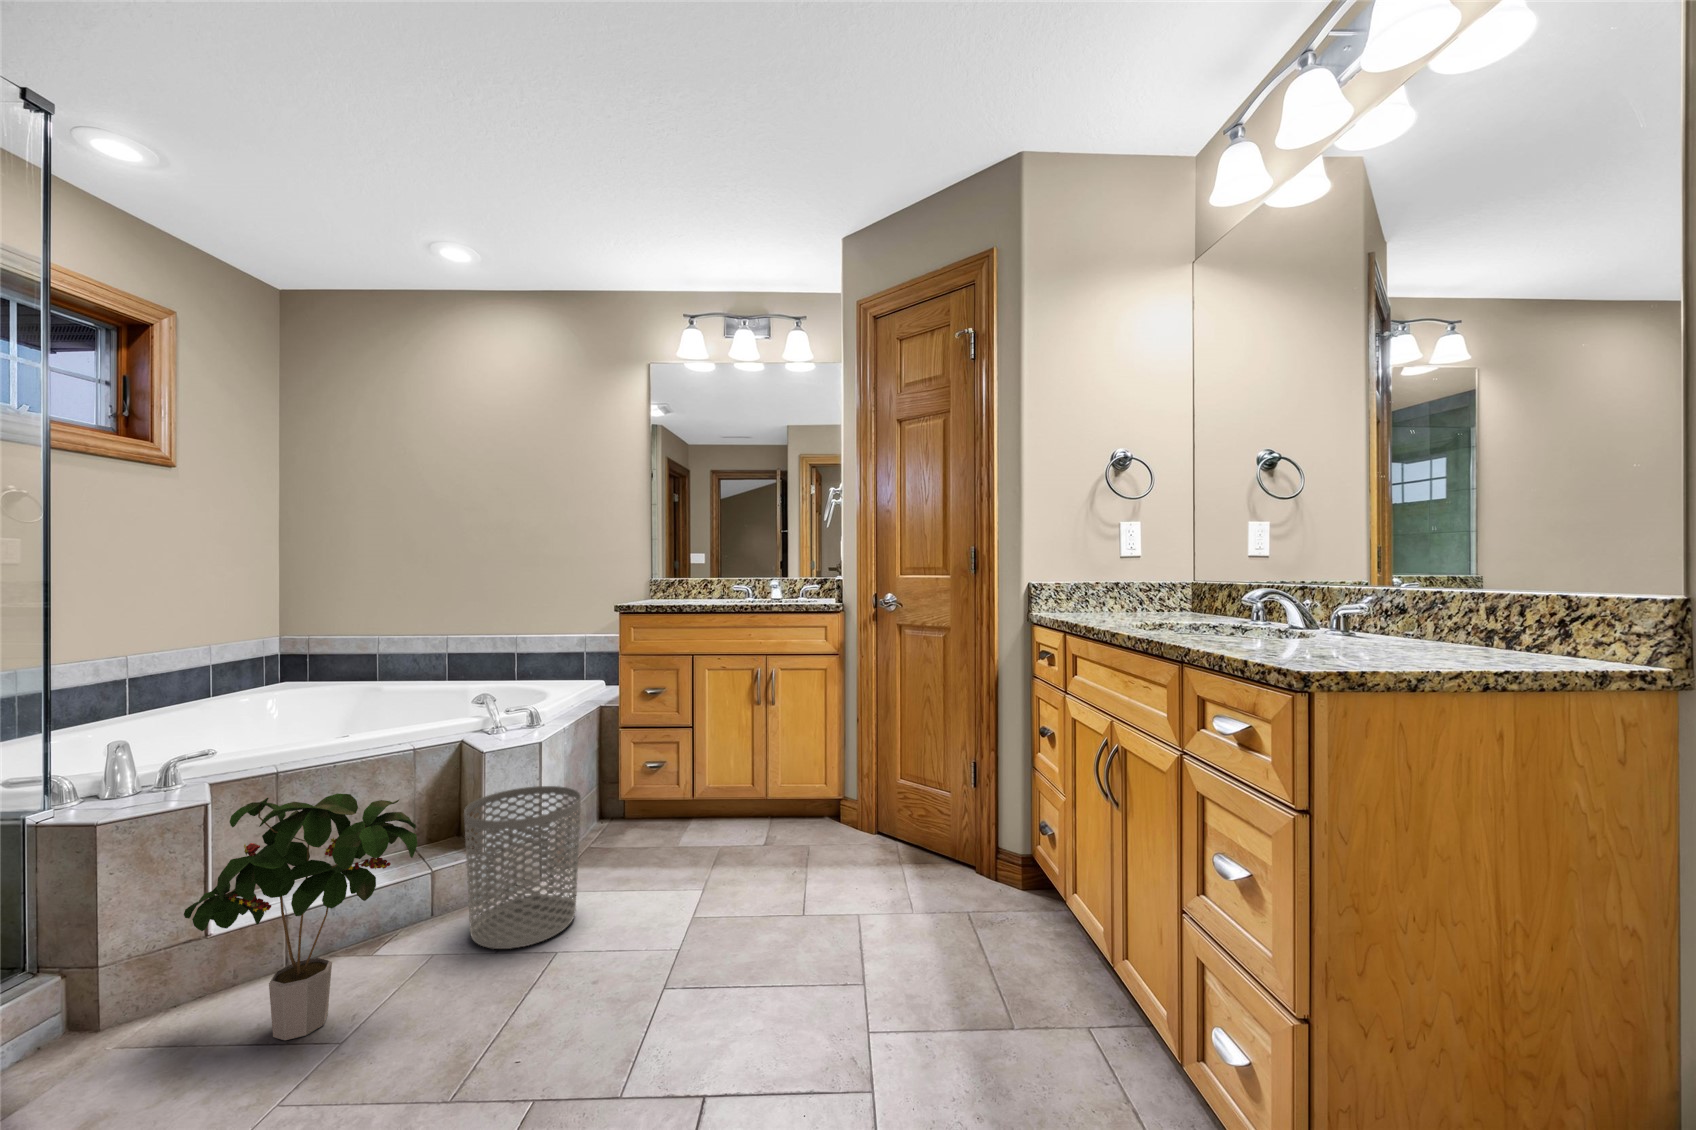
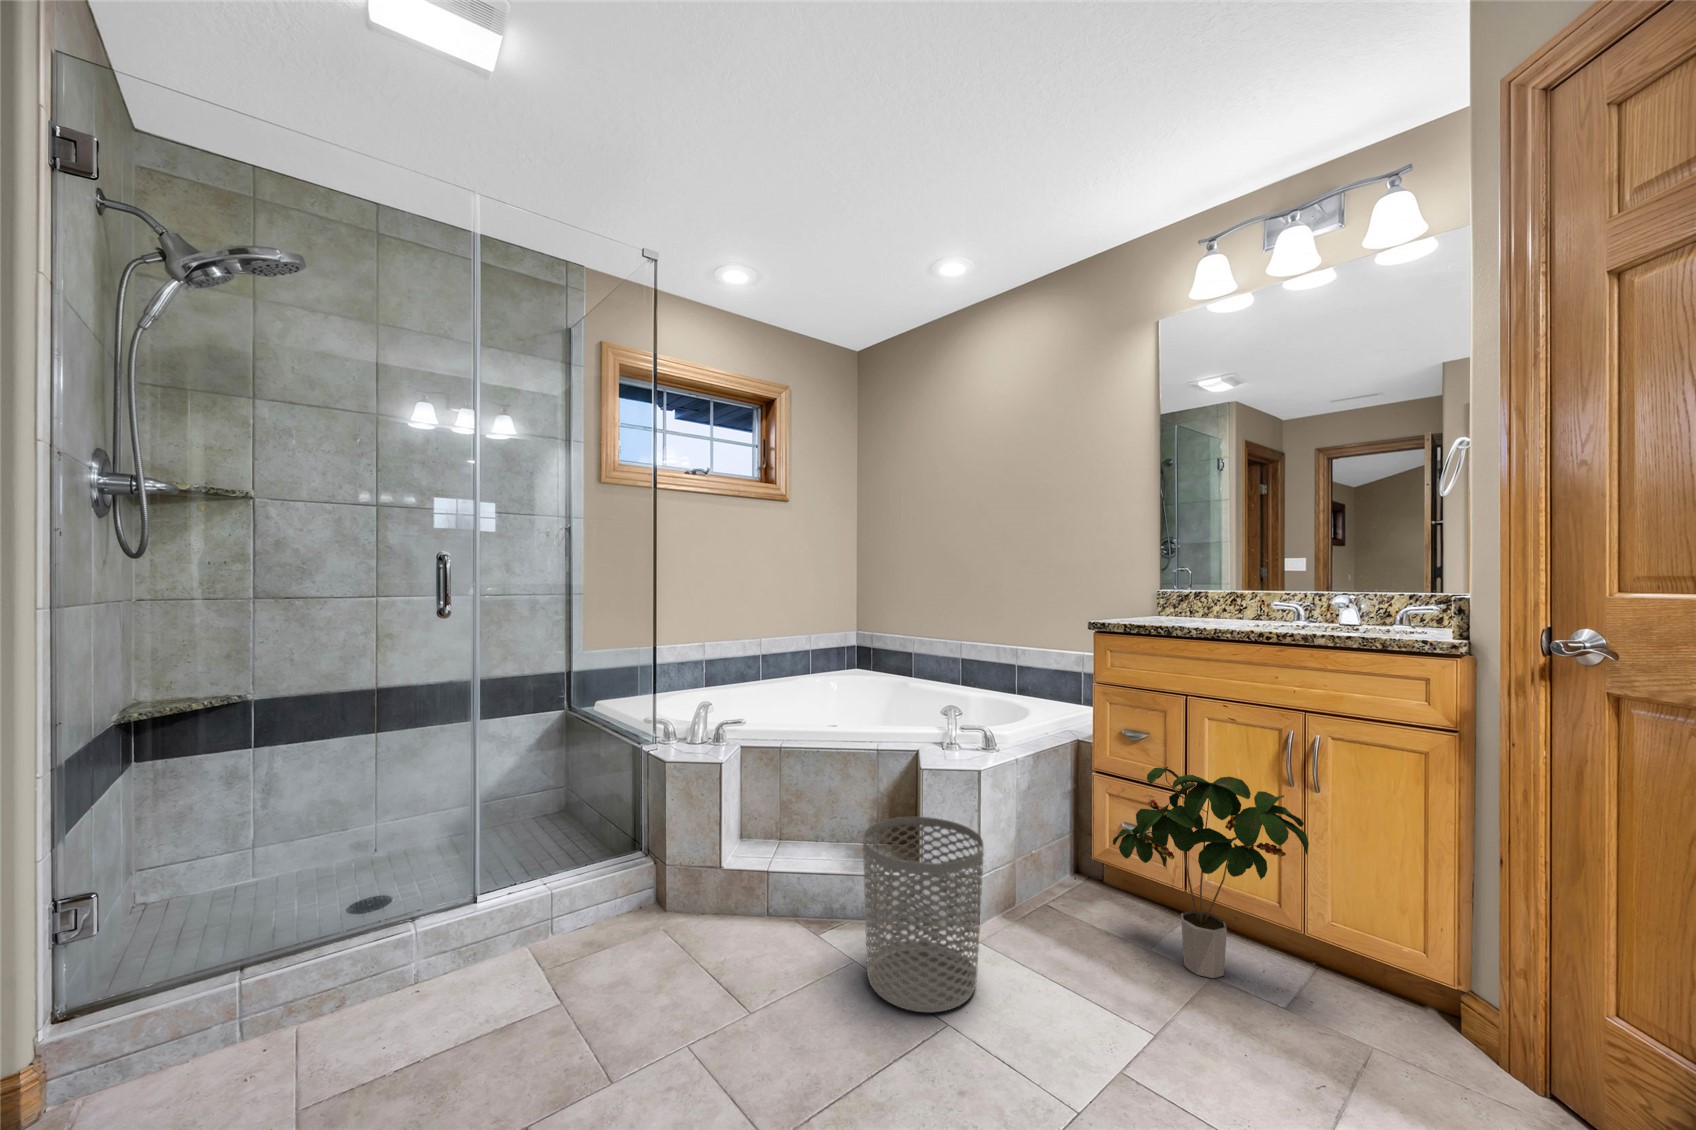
potted plant: present [184,793,417,1040] -> present [1113,767,1309,978]

